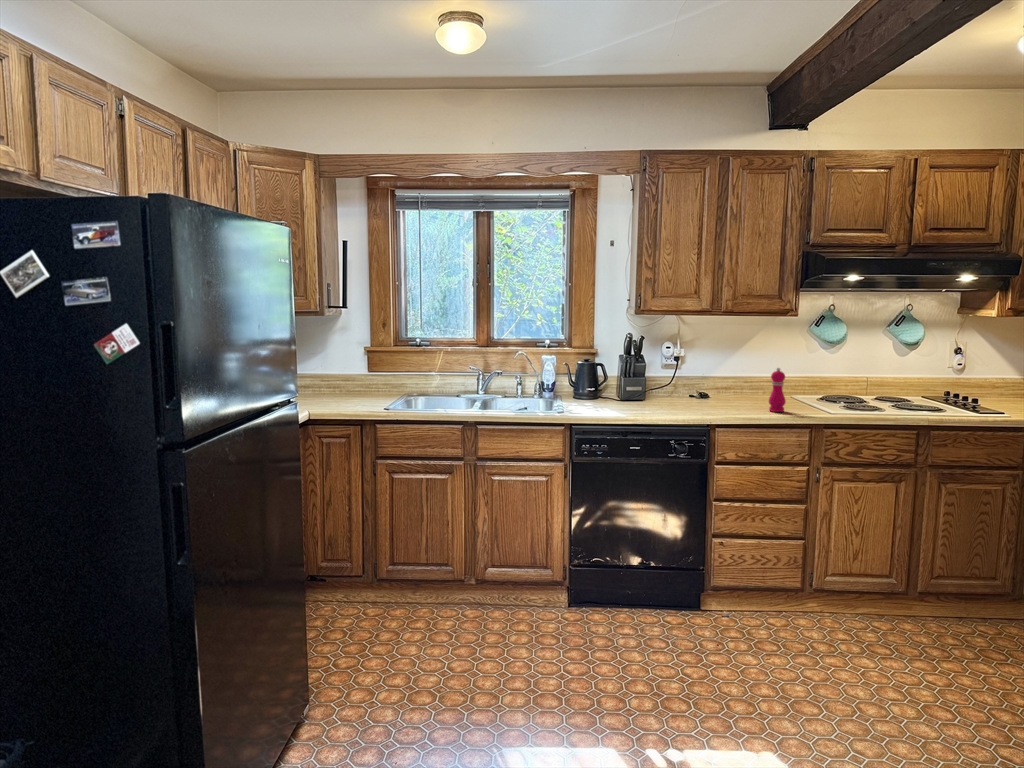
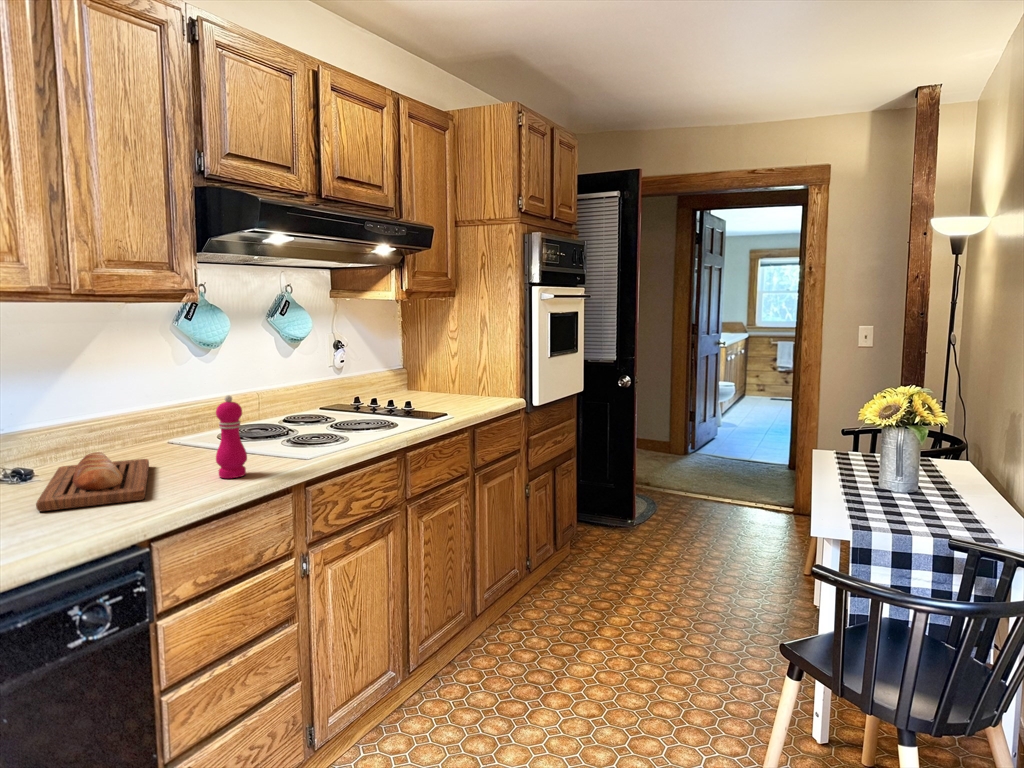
bread loaf: none [686,389,756,410] -> present [36,452,149,511]

